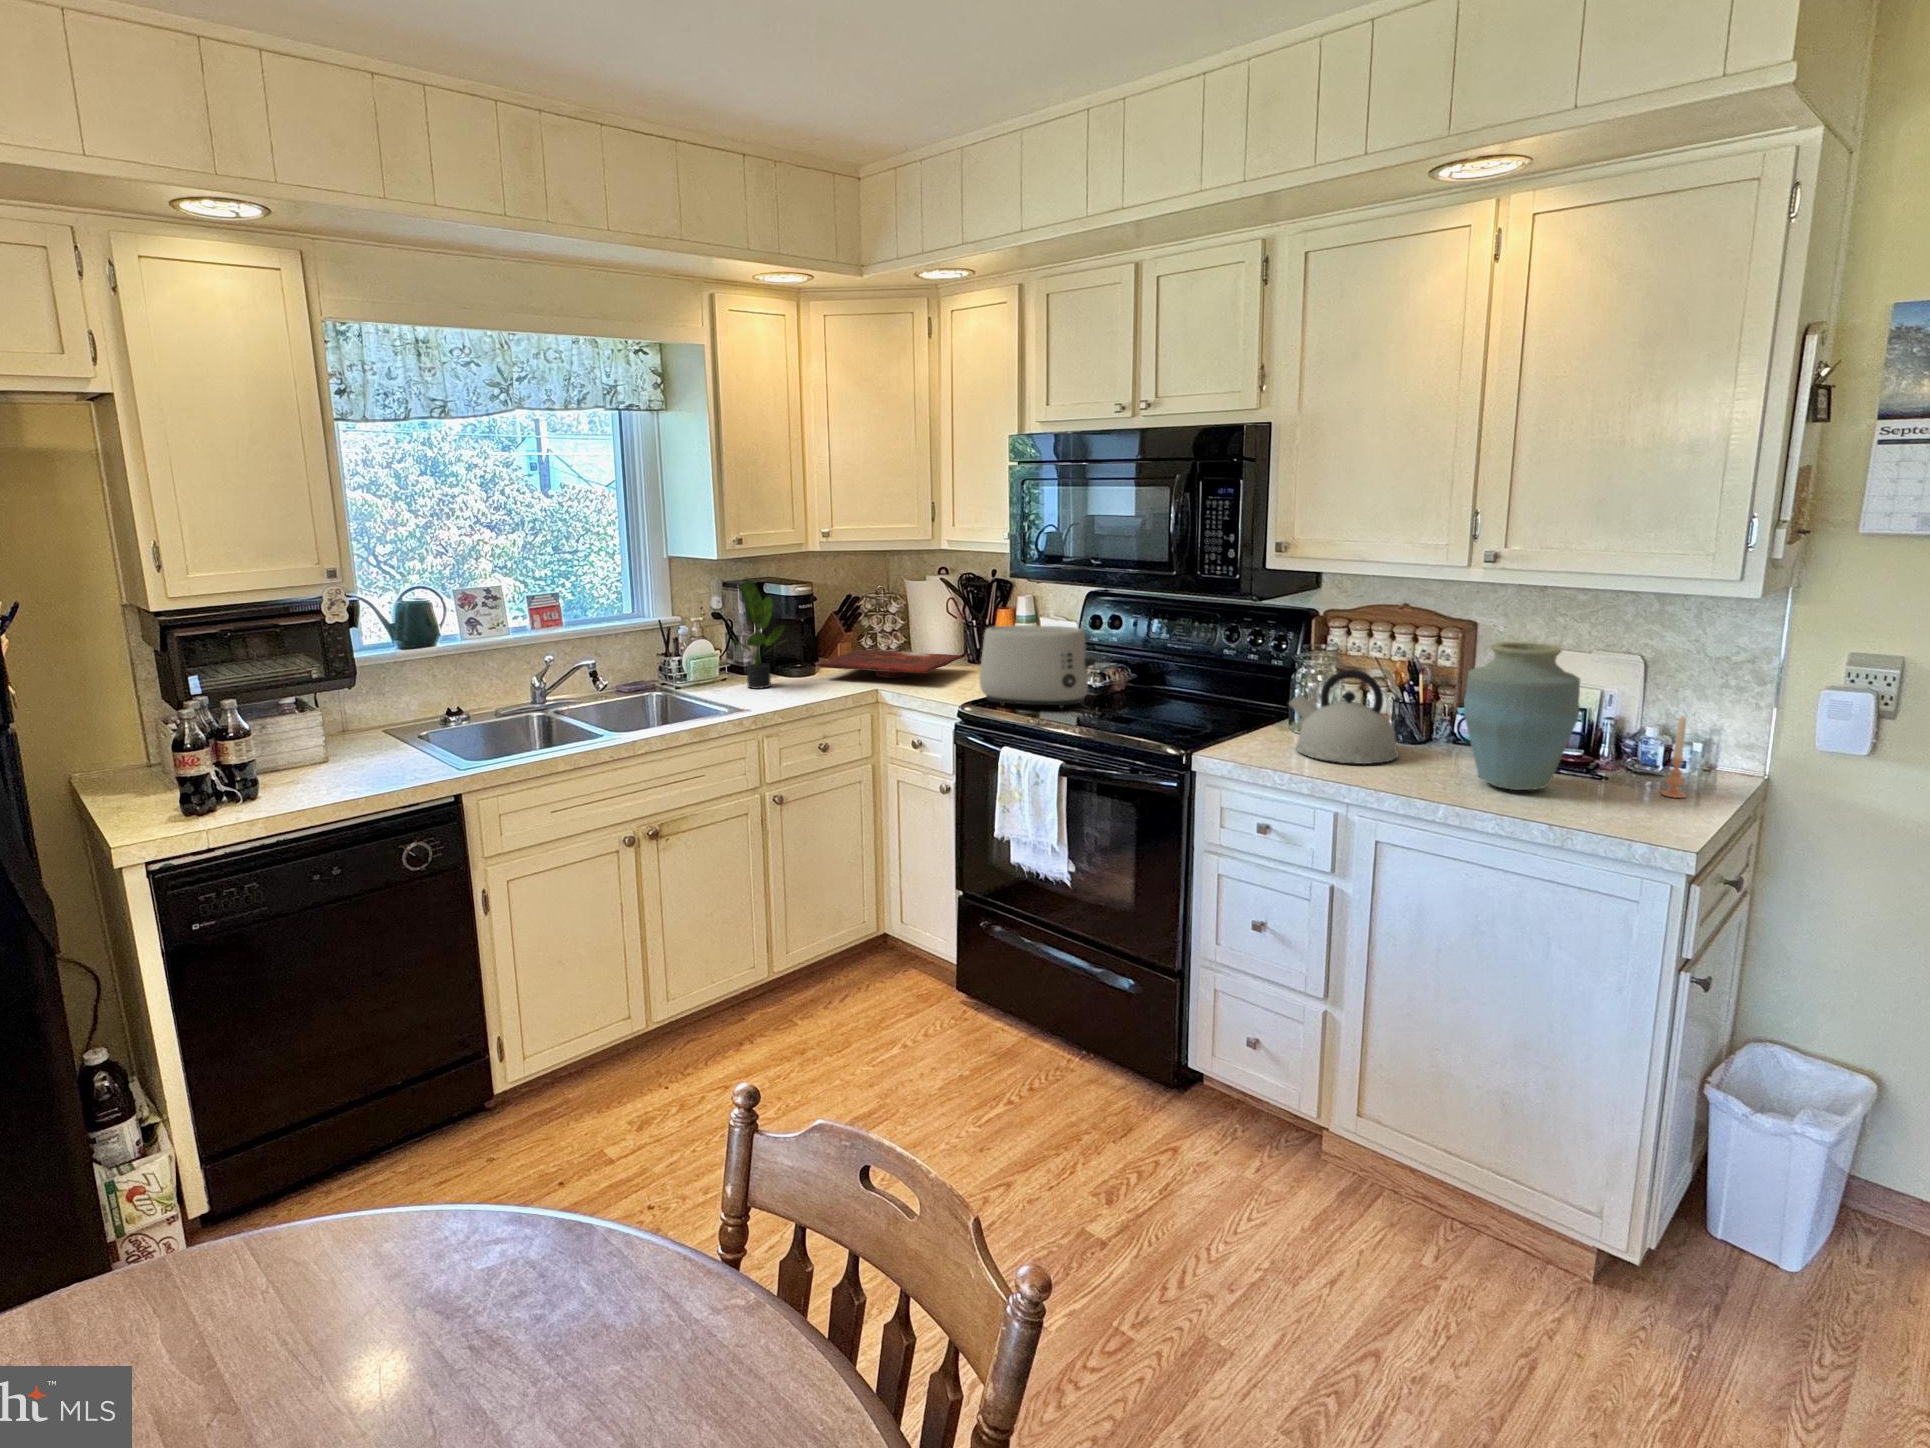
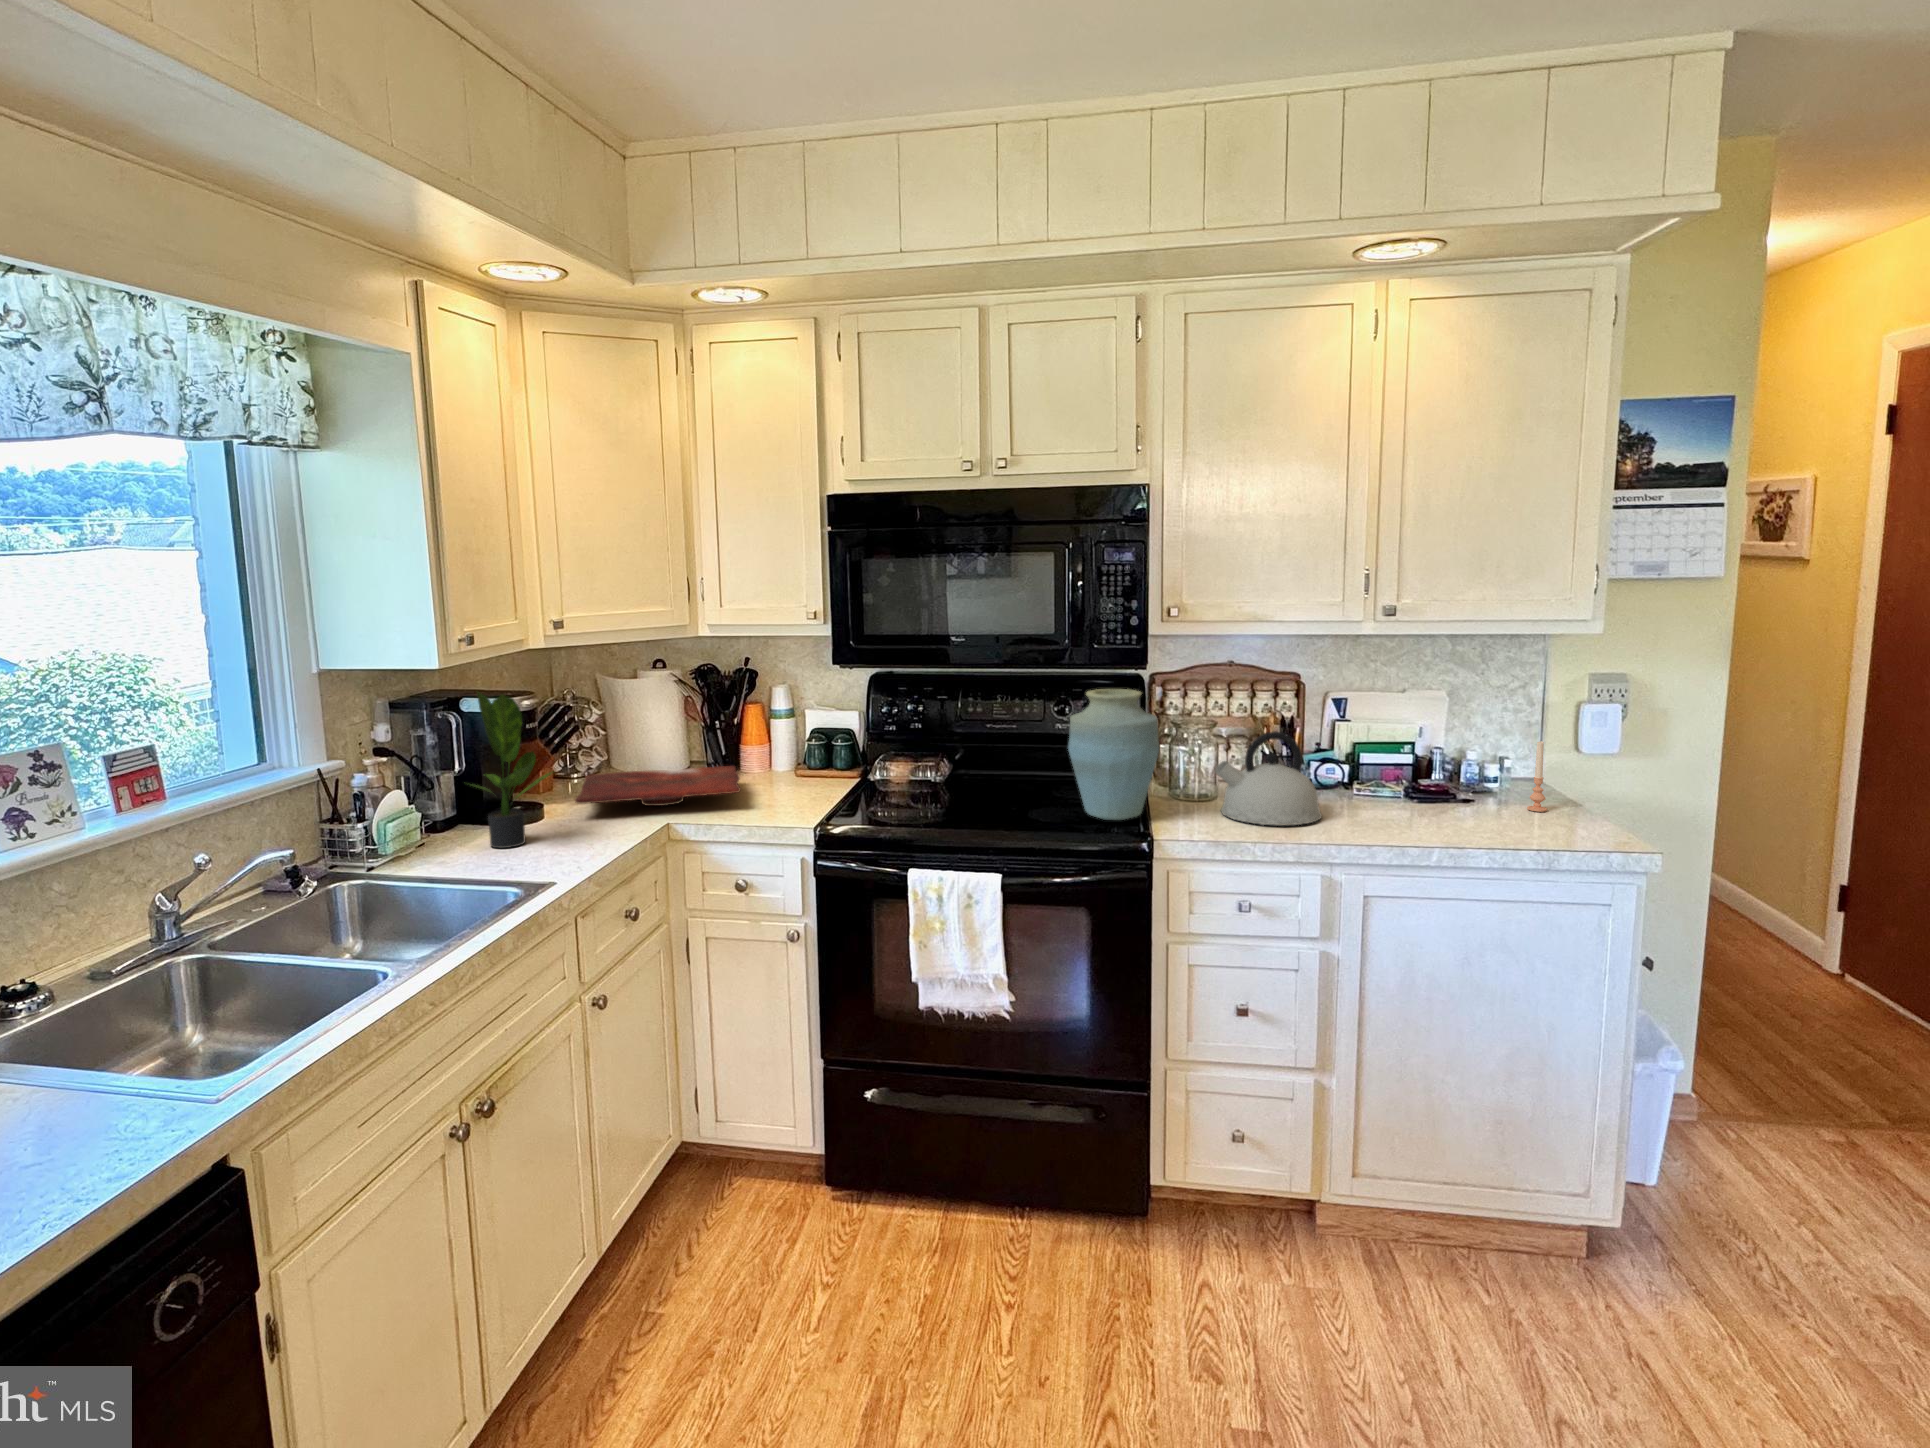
toaster: present [980,625,1096,709] -> none [836,717,968,820]
vase: present [1464,642,1580,790] -> present [1068,689,1159,820]

